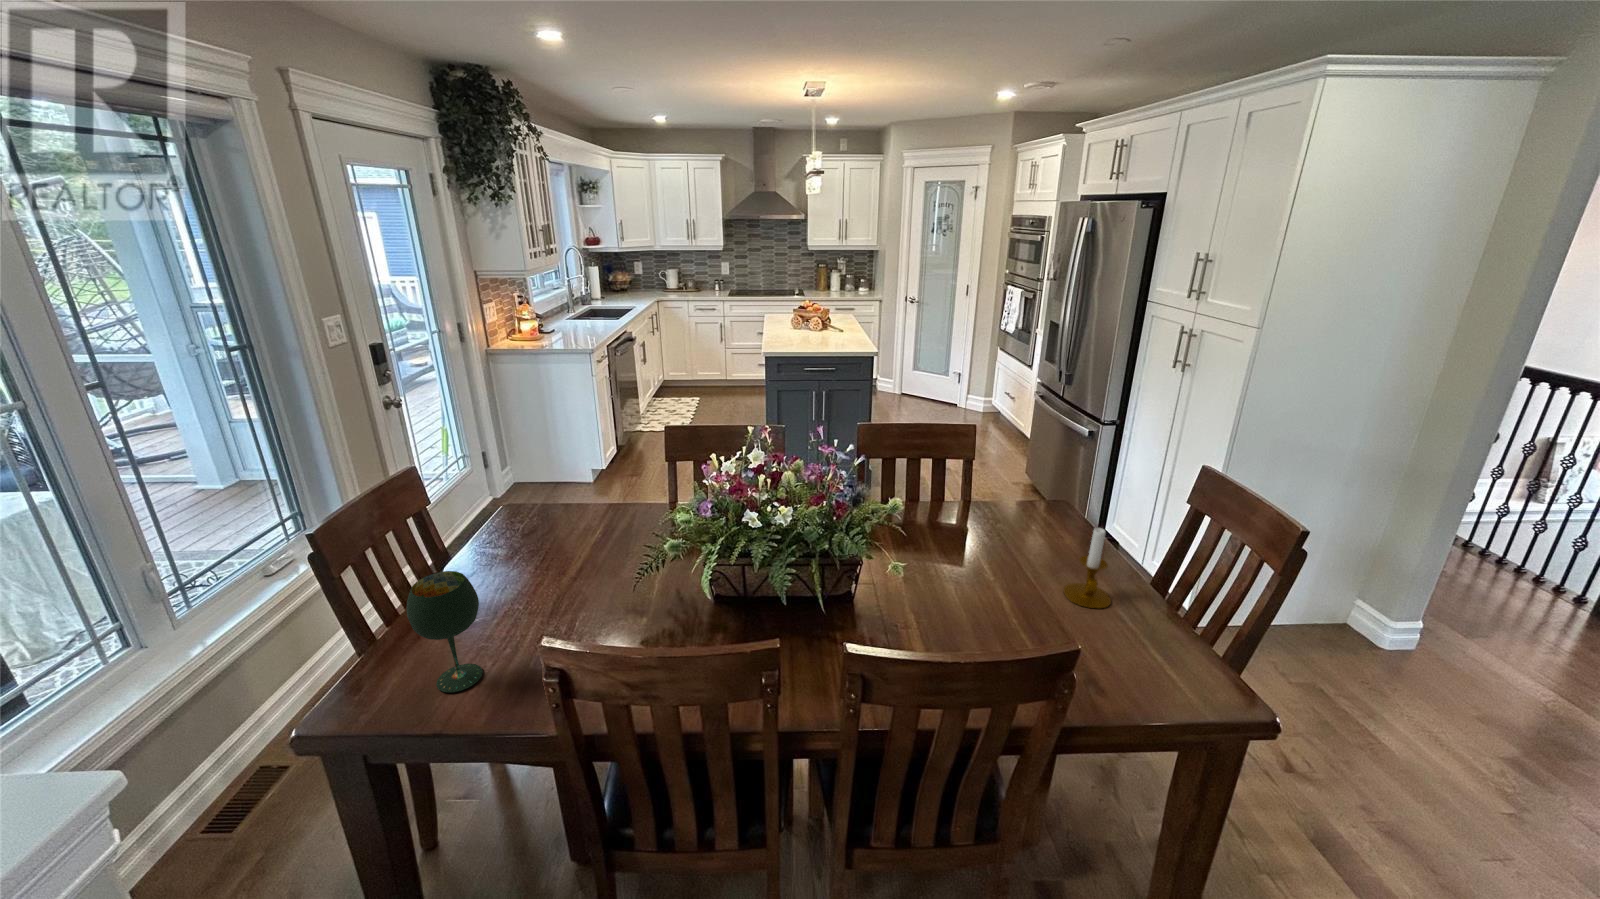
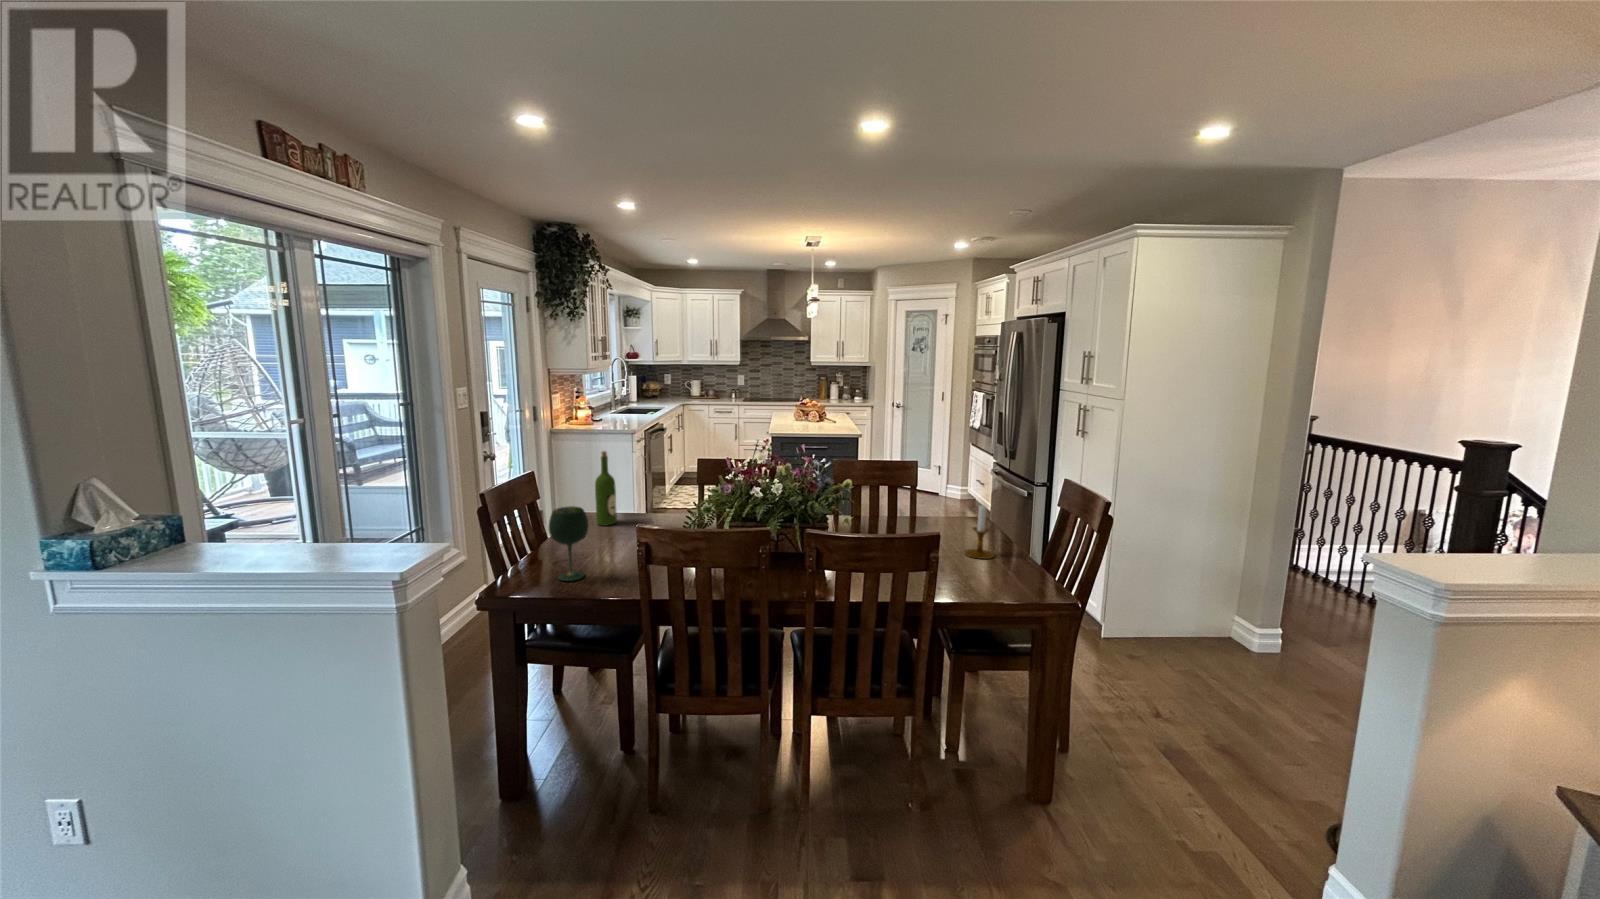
wine bottle: none [512,434,551,539] -> present [595,451,617,526]

